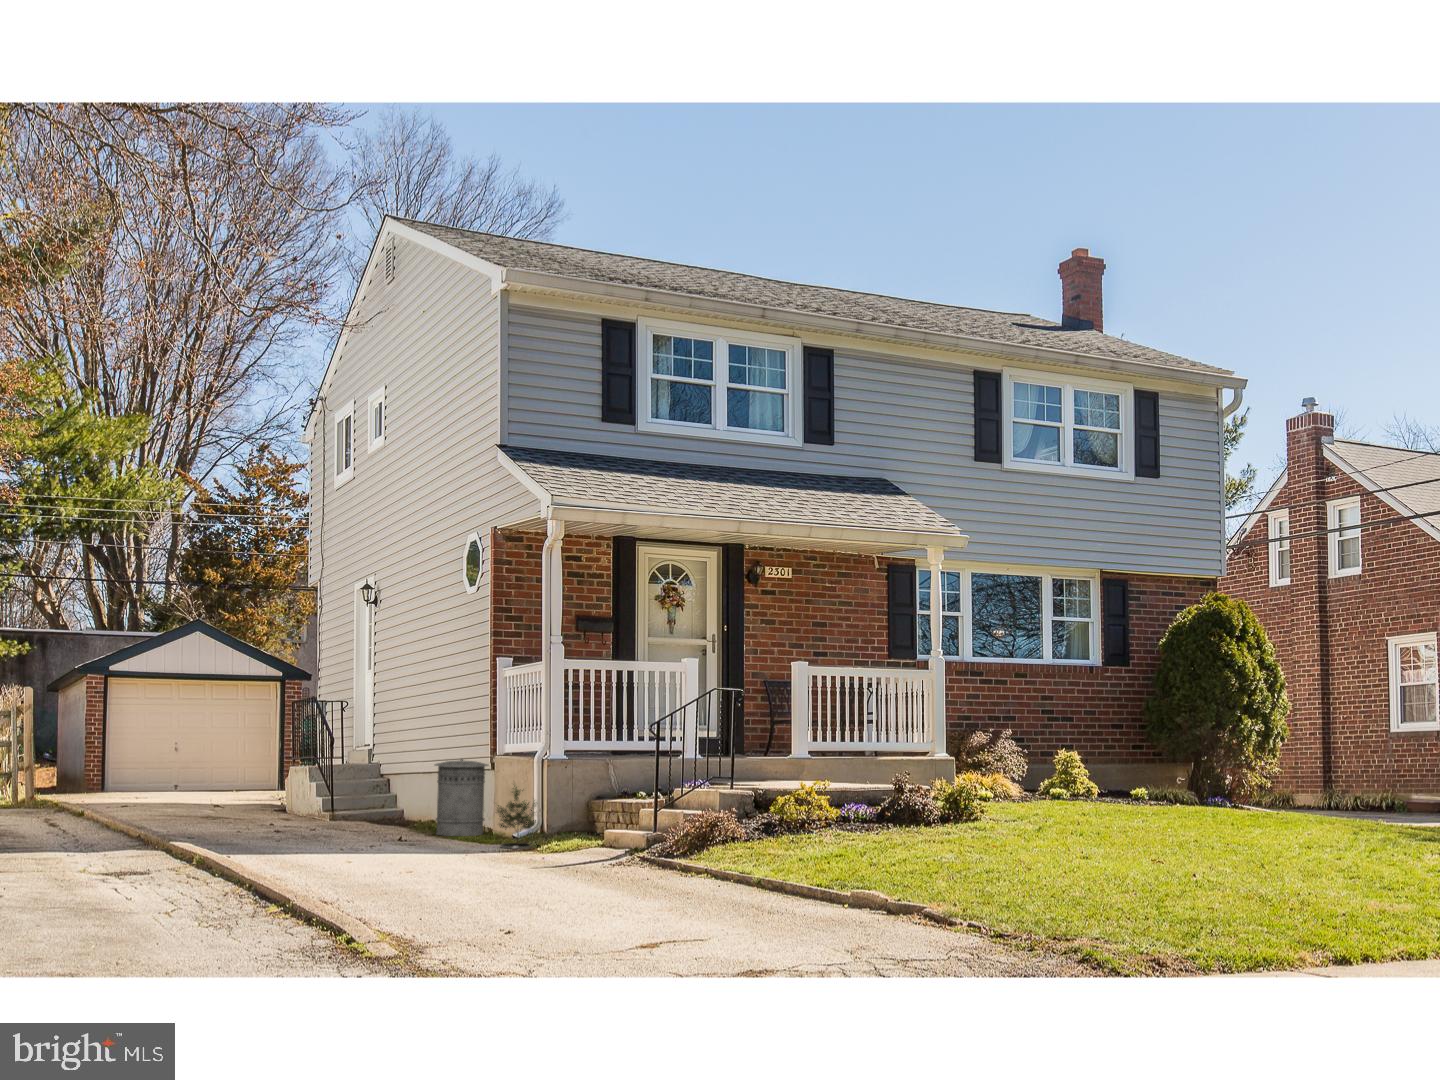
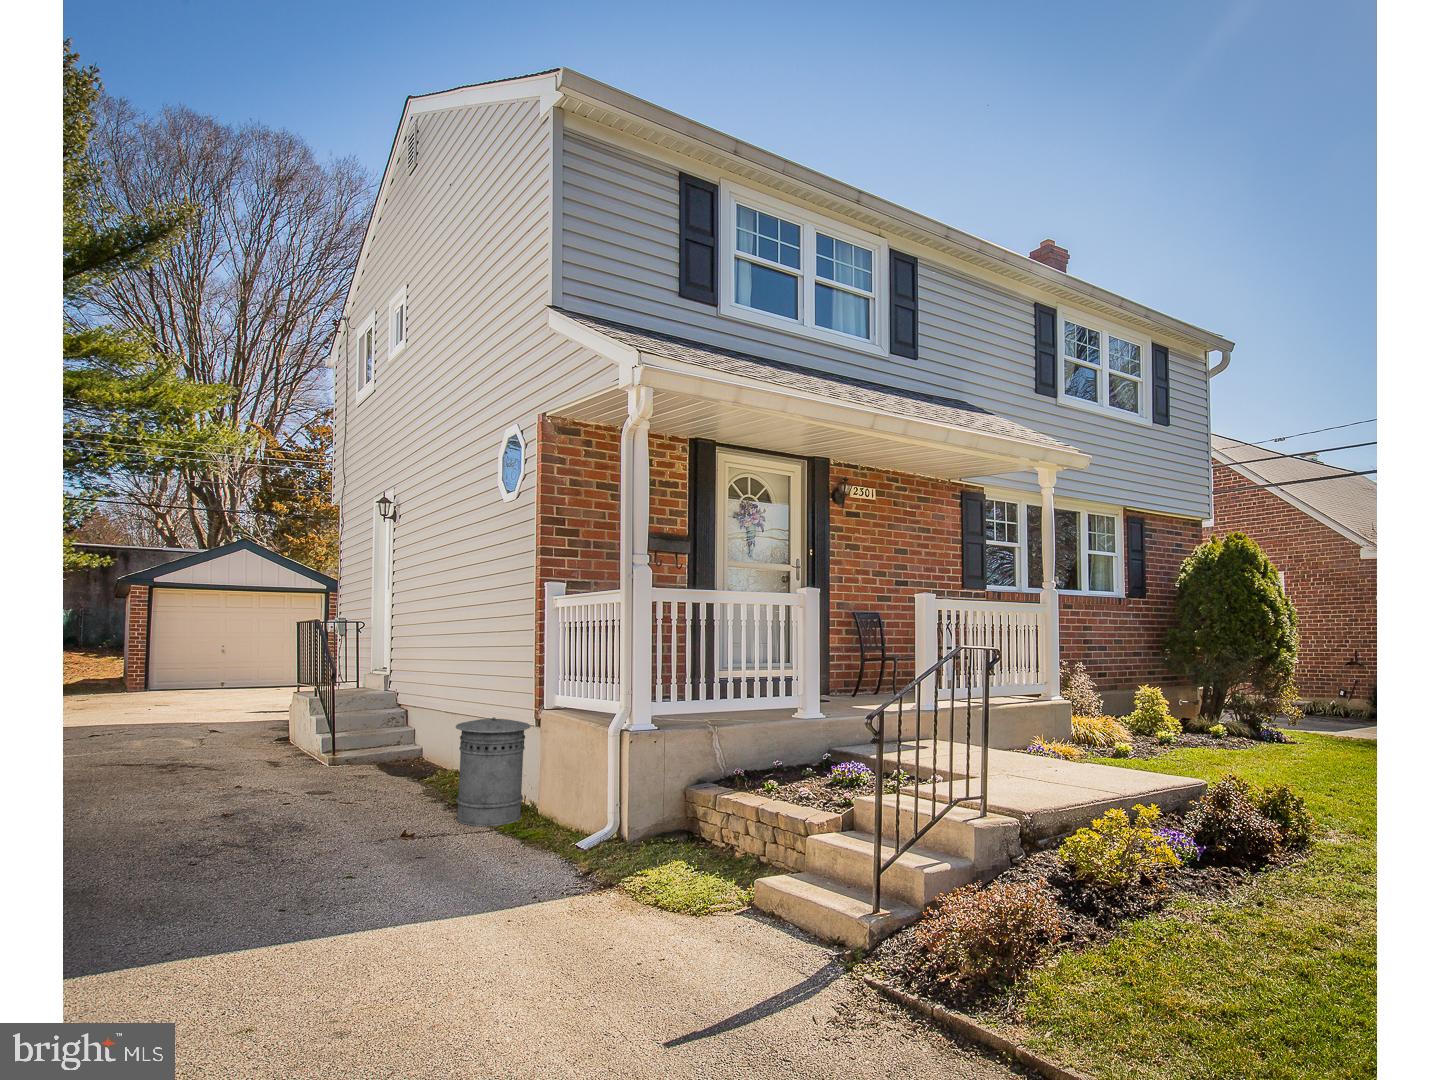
potted tree: present [497,785,536,849] -> none [548,773,619,884]

